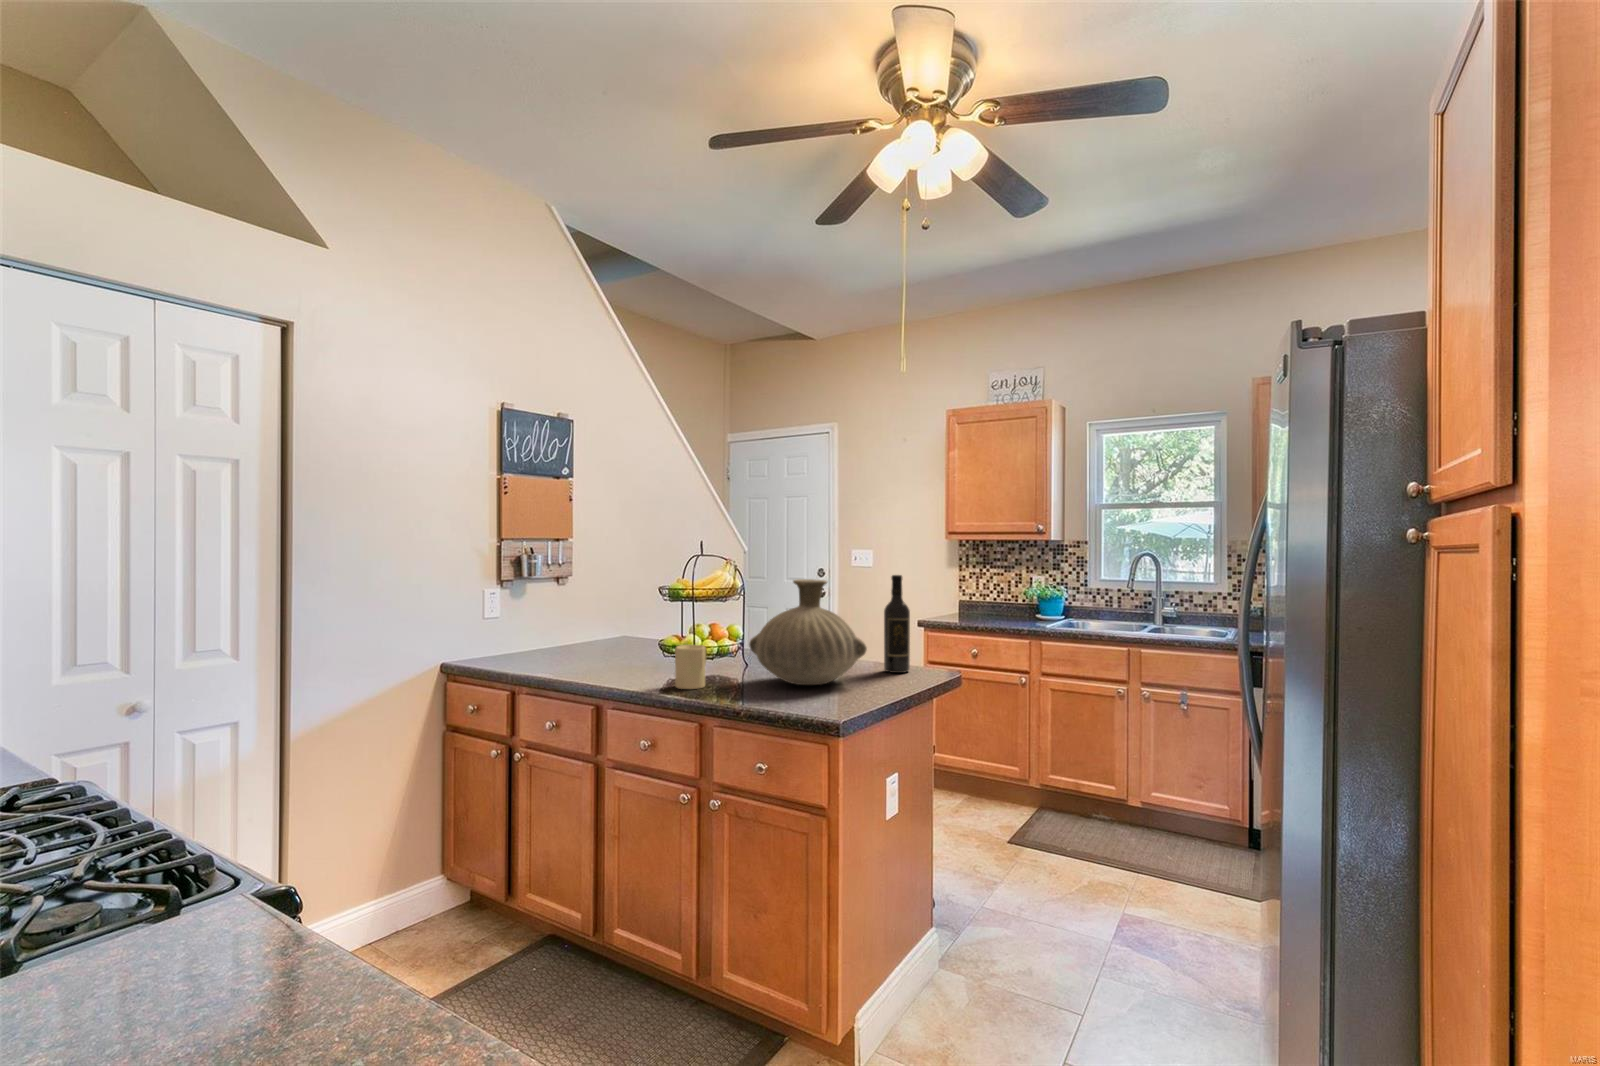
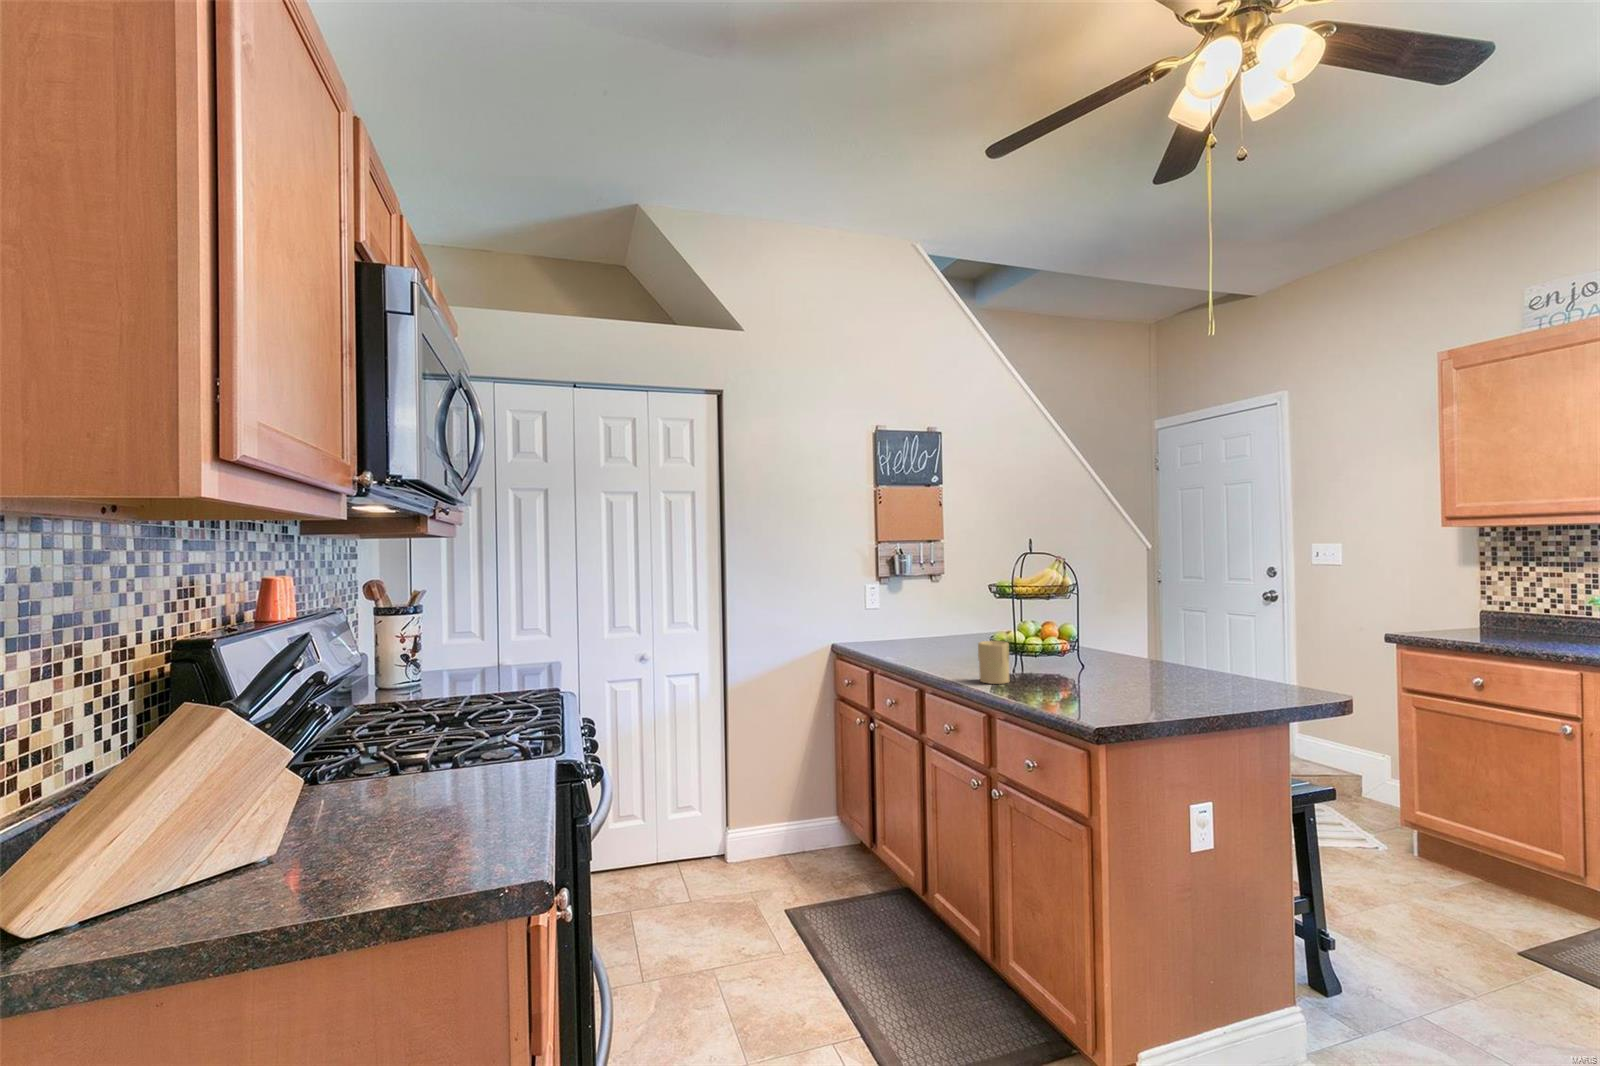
wine bottle: present [884,575,910,673] -> none [1227,574,1266,692]
vase: present [749,579,867,685] -> none [1055,578,1183,694]

